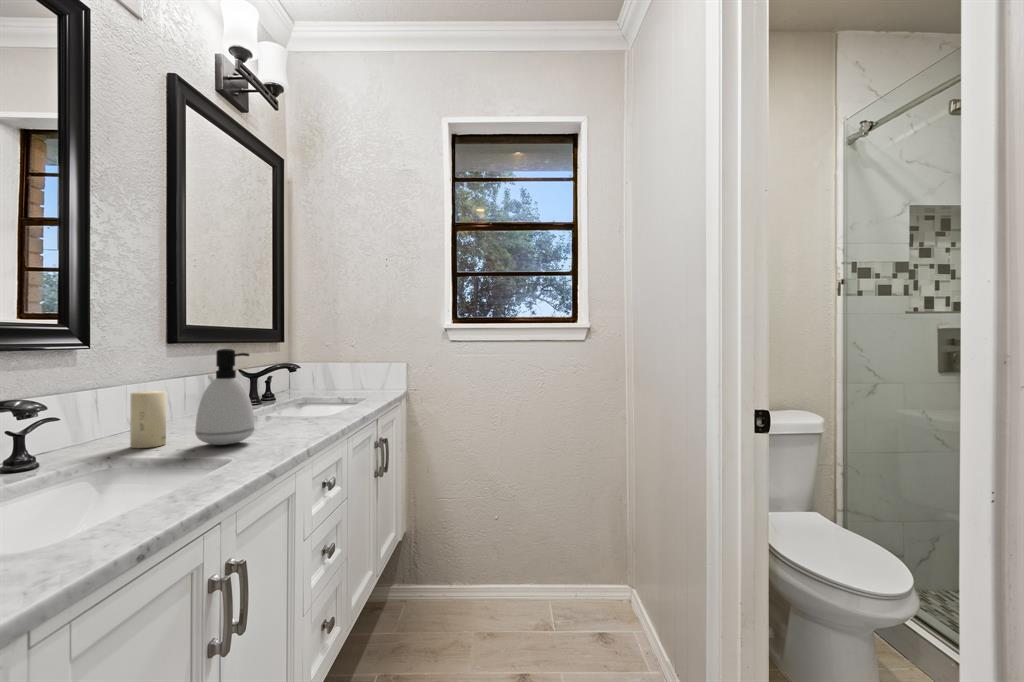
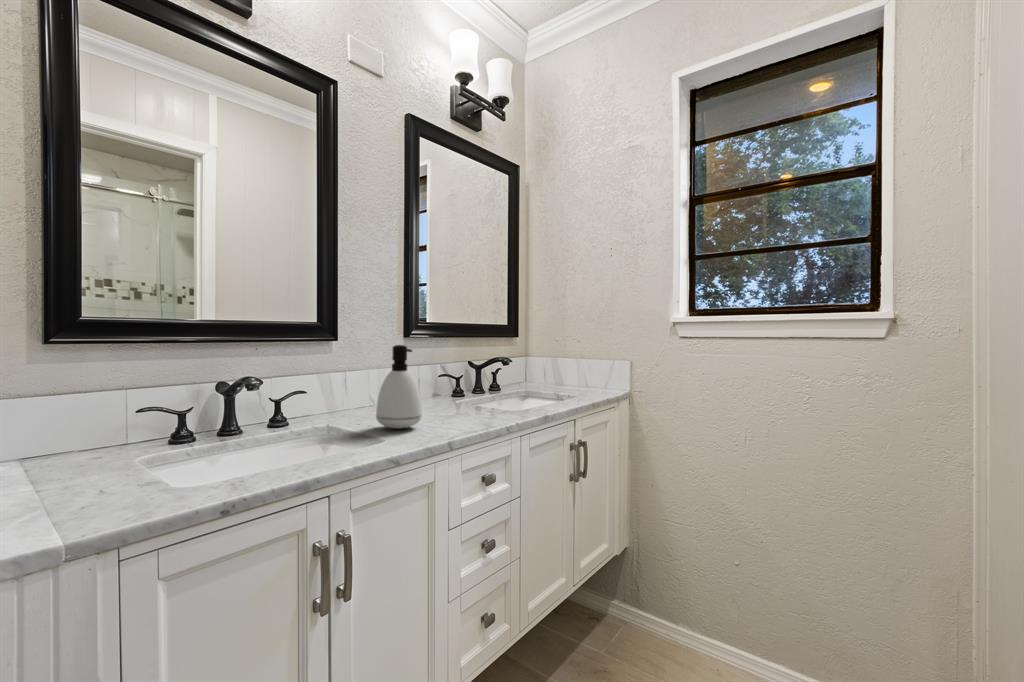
candle: present [130,391,166,448] -> none [343,378,367,423]

